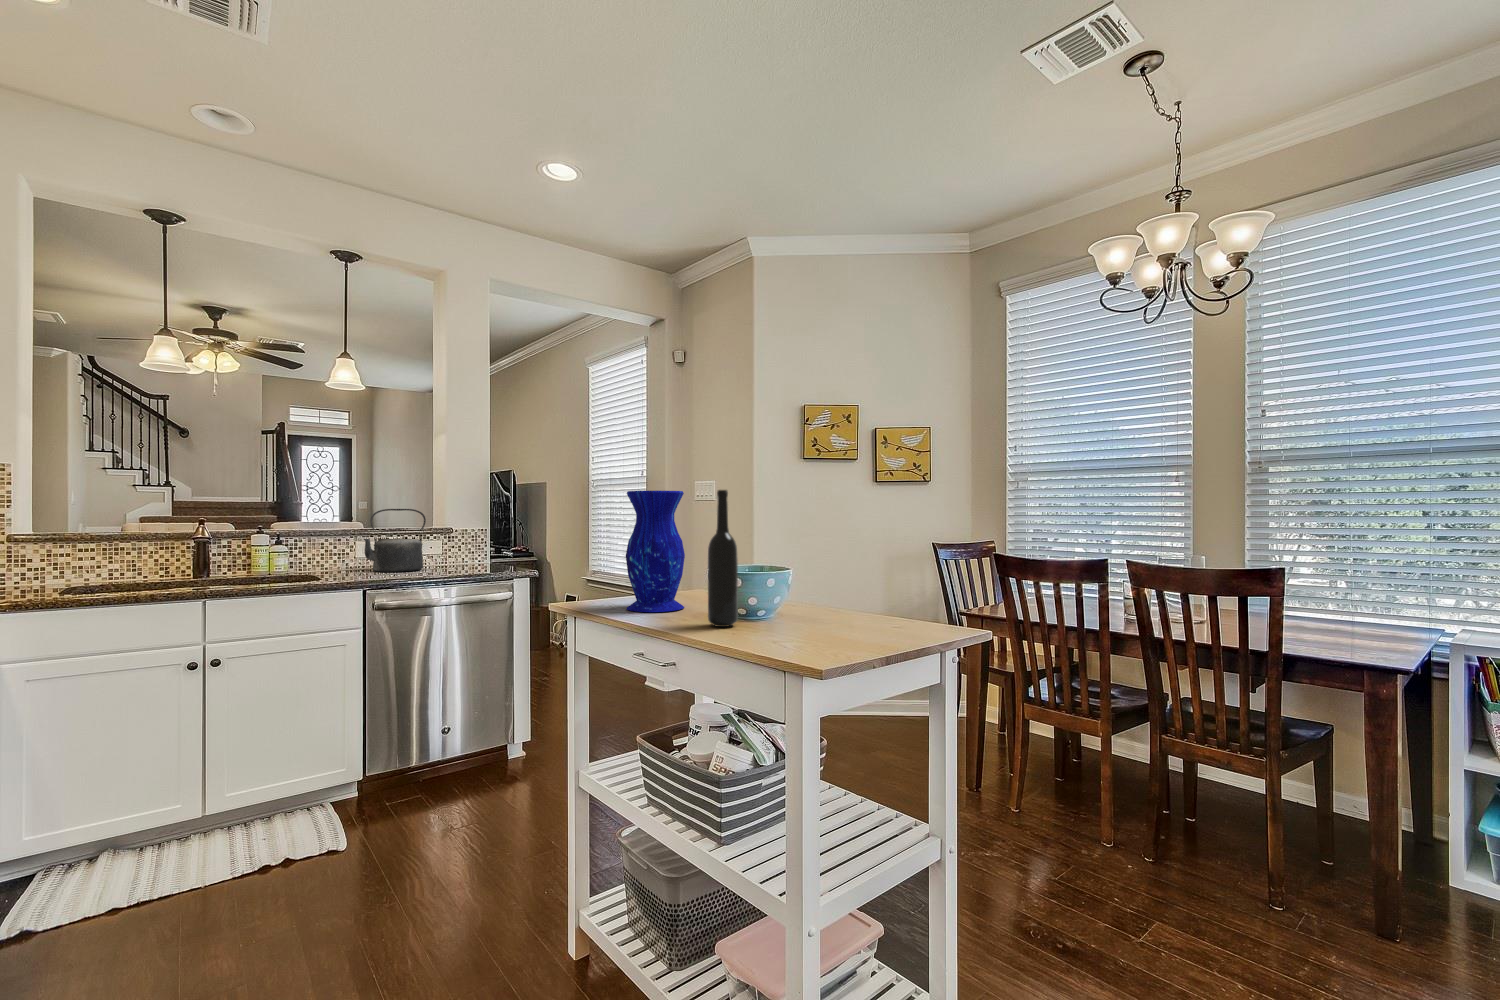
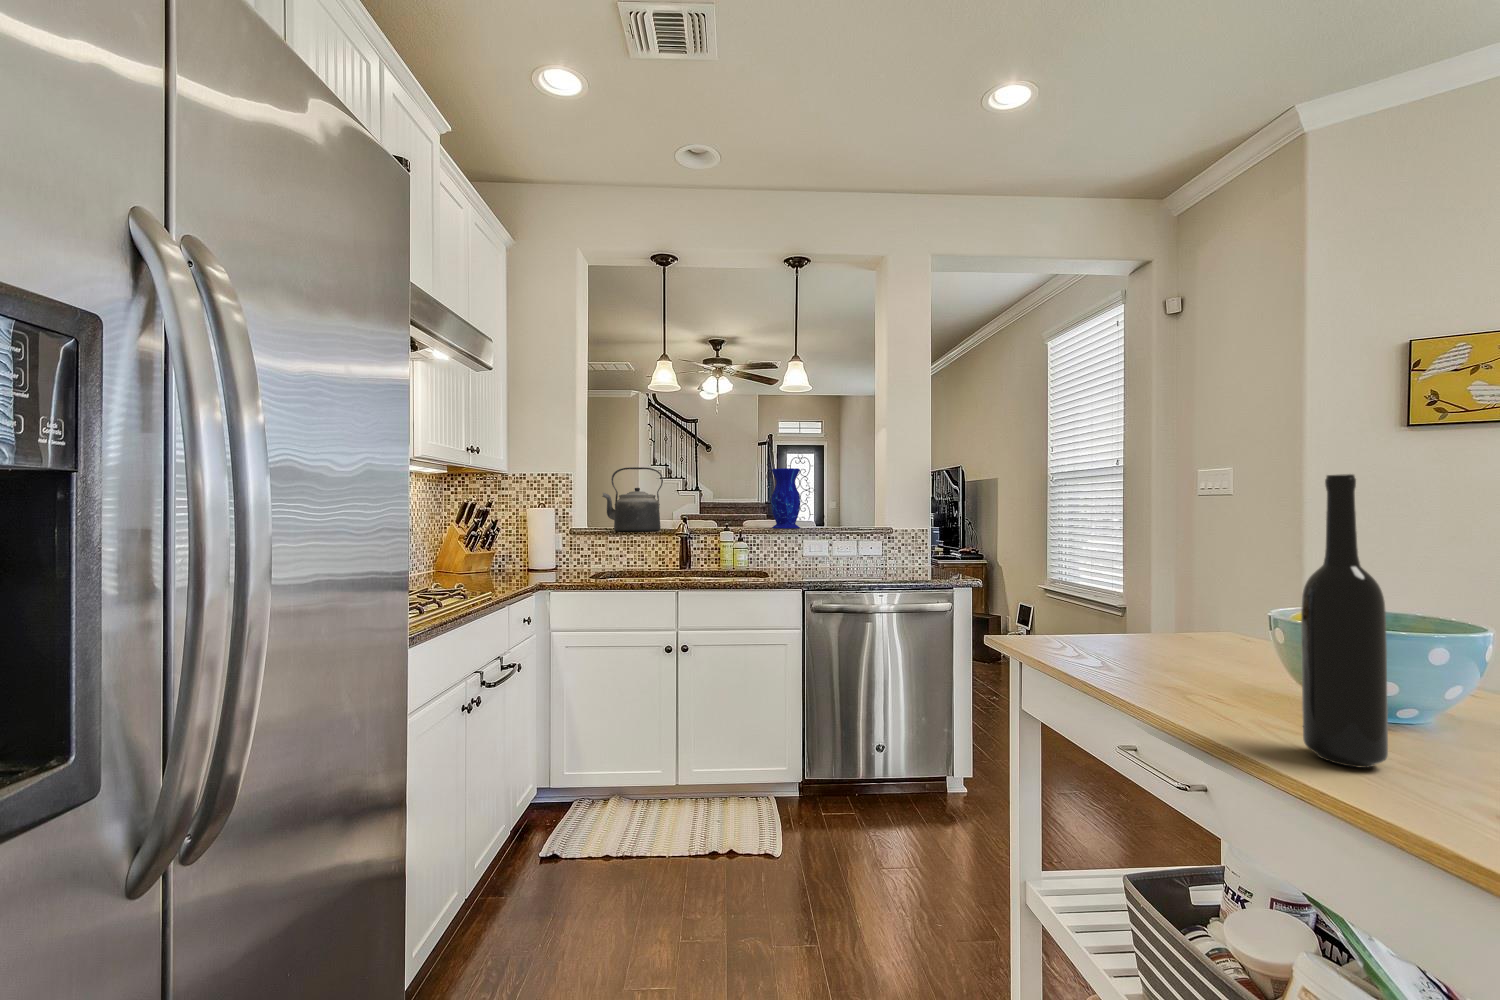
vase: present [626,491,685,612] -> present [771,468,801,528]
kettle: present [364,509,426,572] -> present [602,467,663,531]

